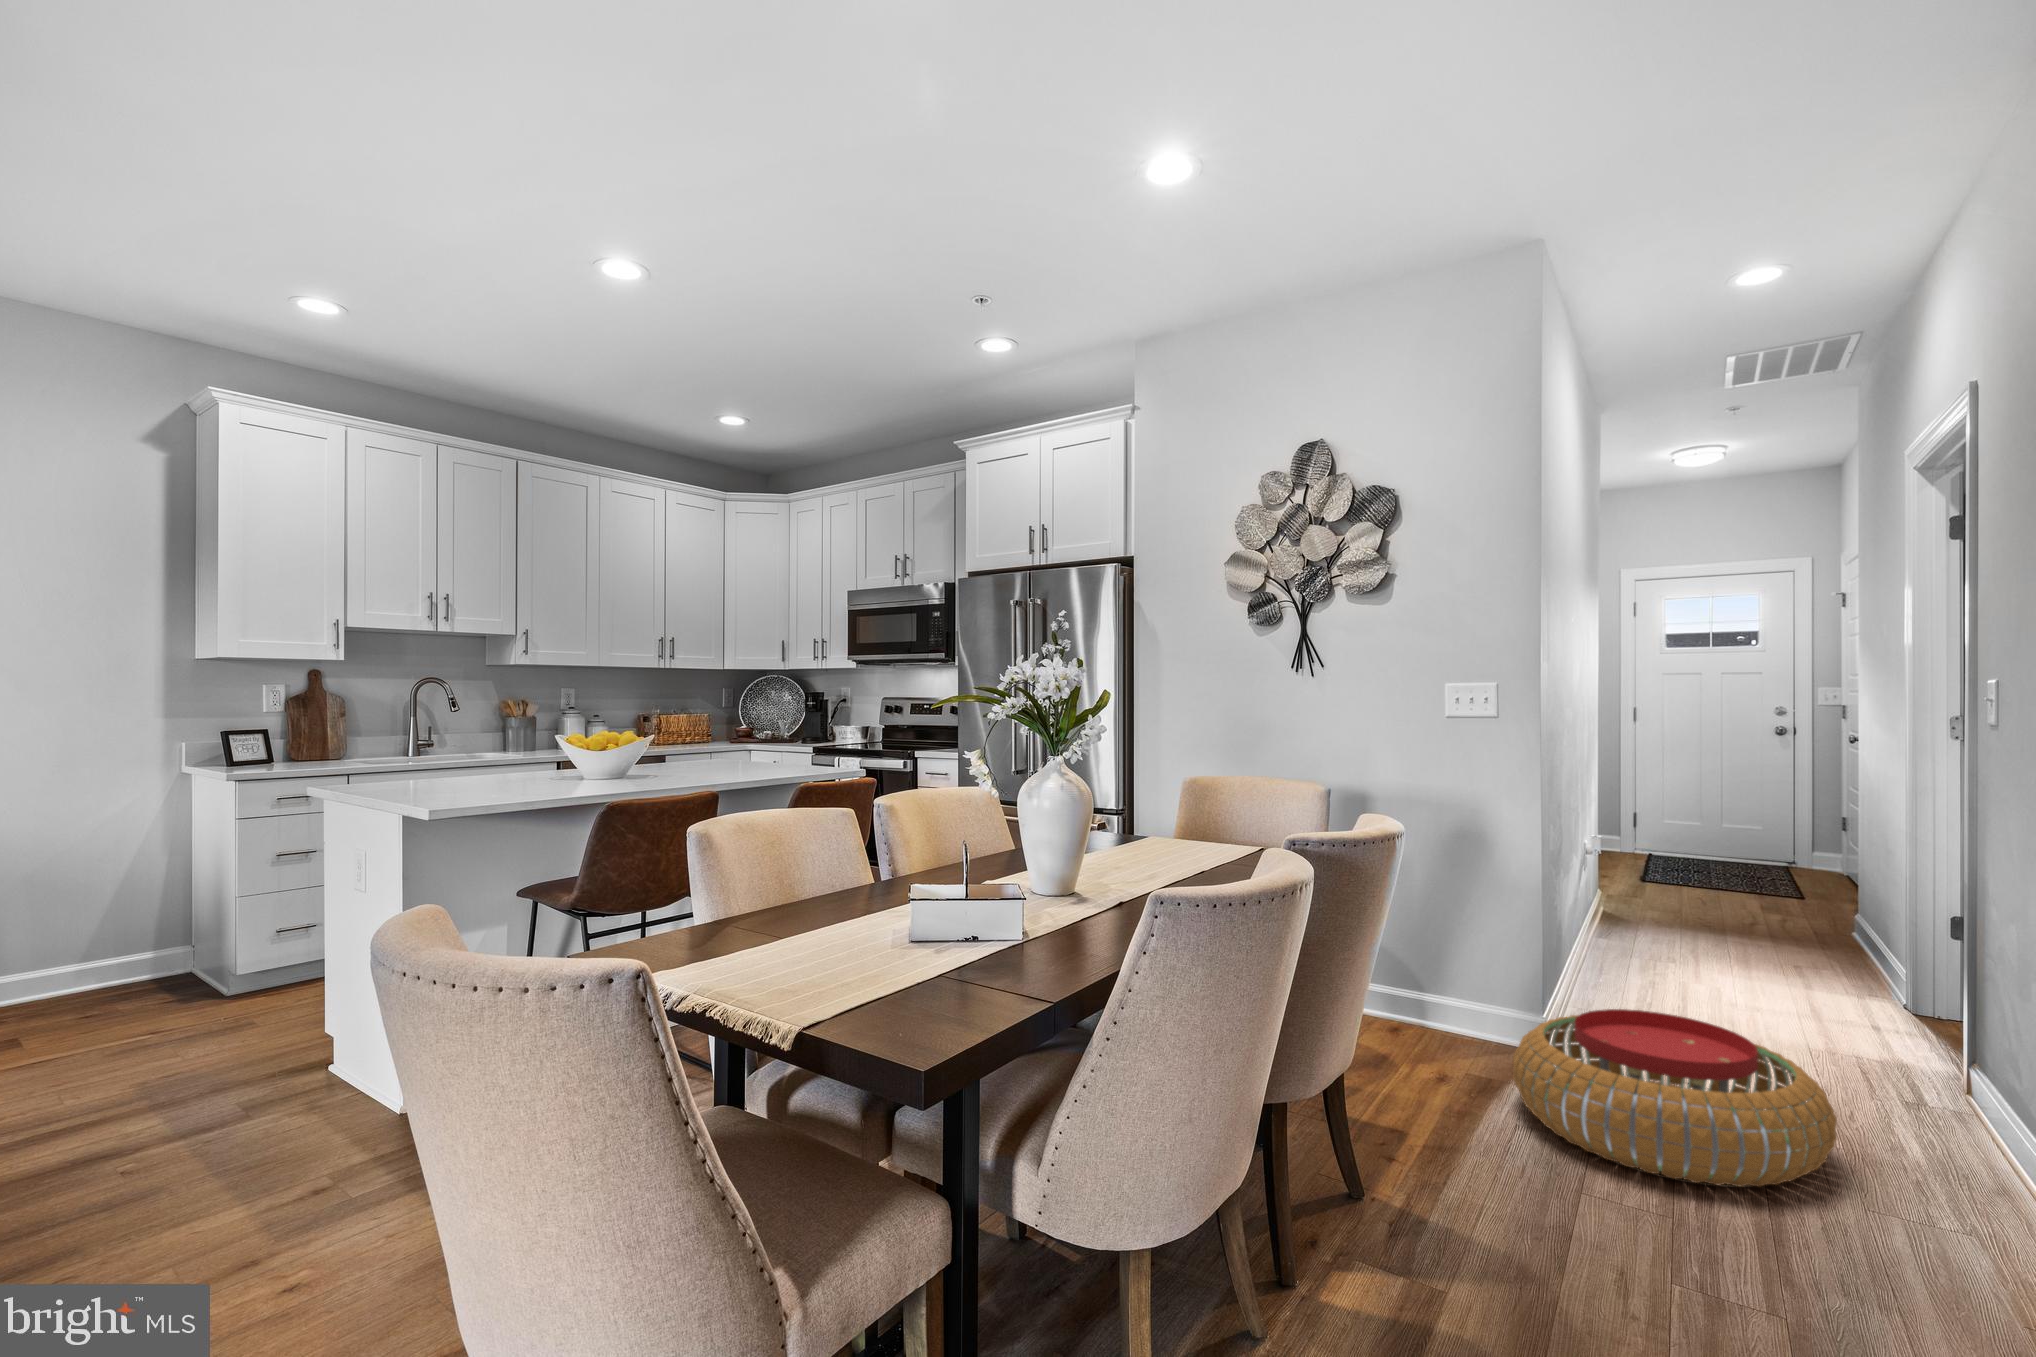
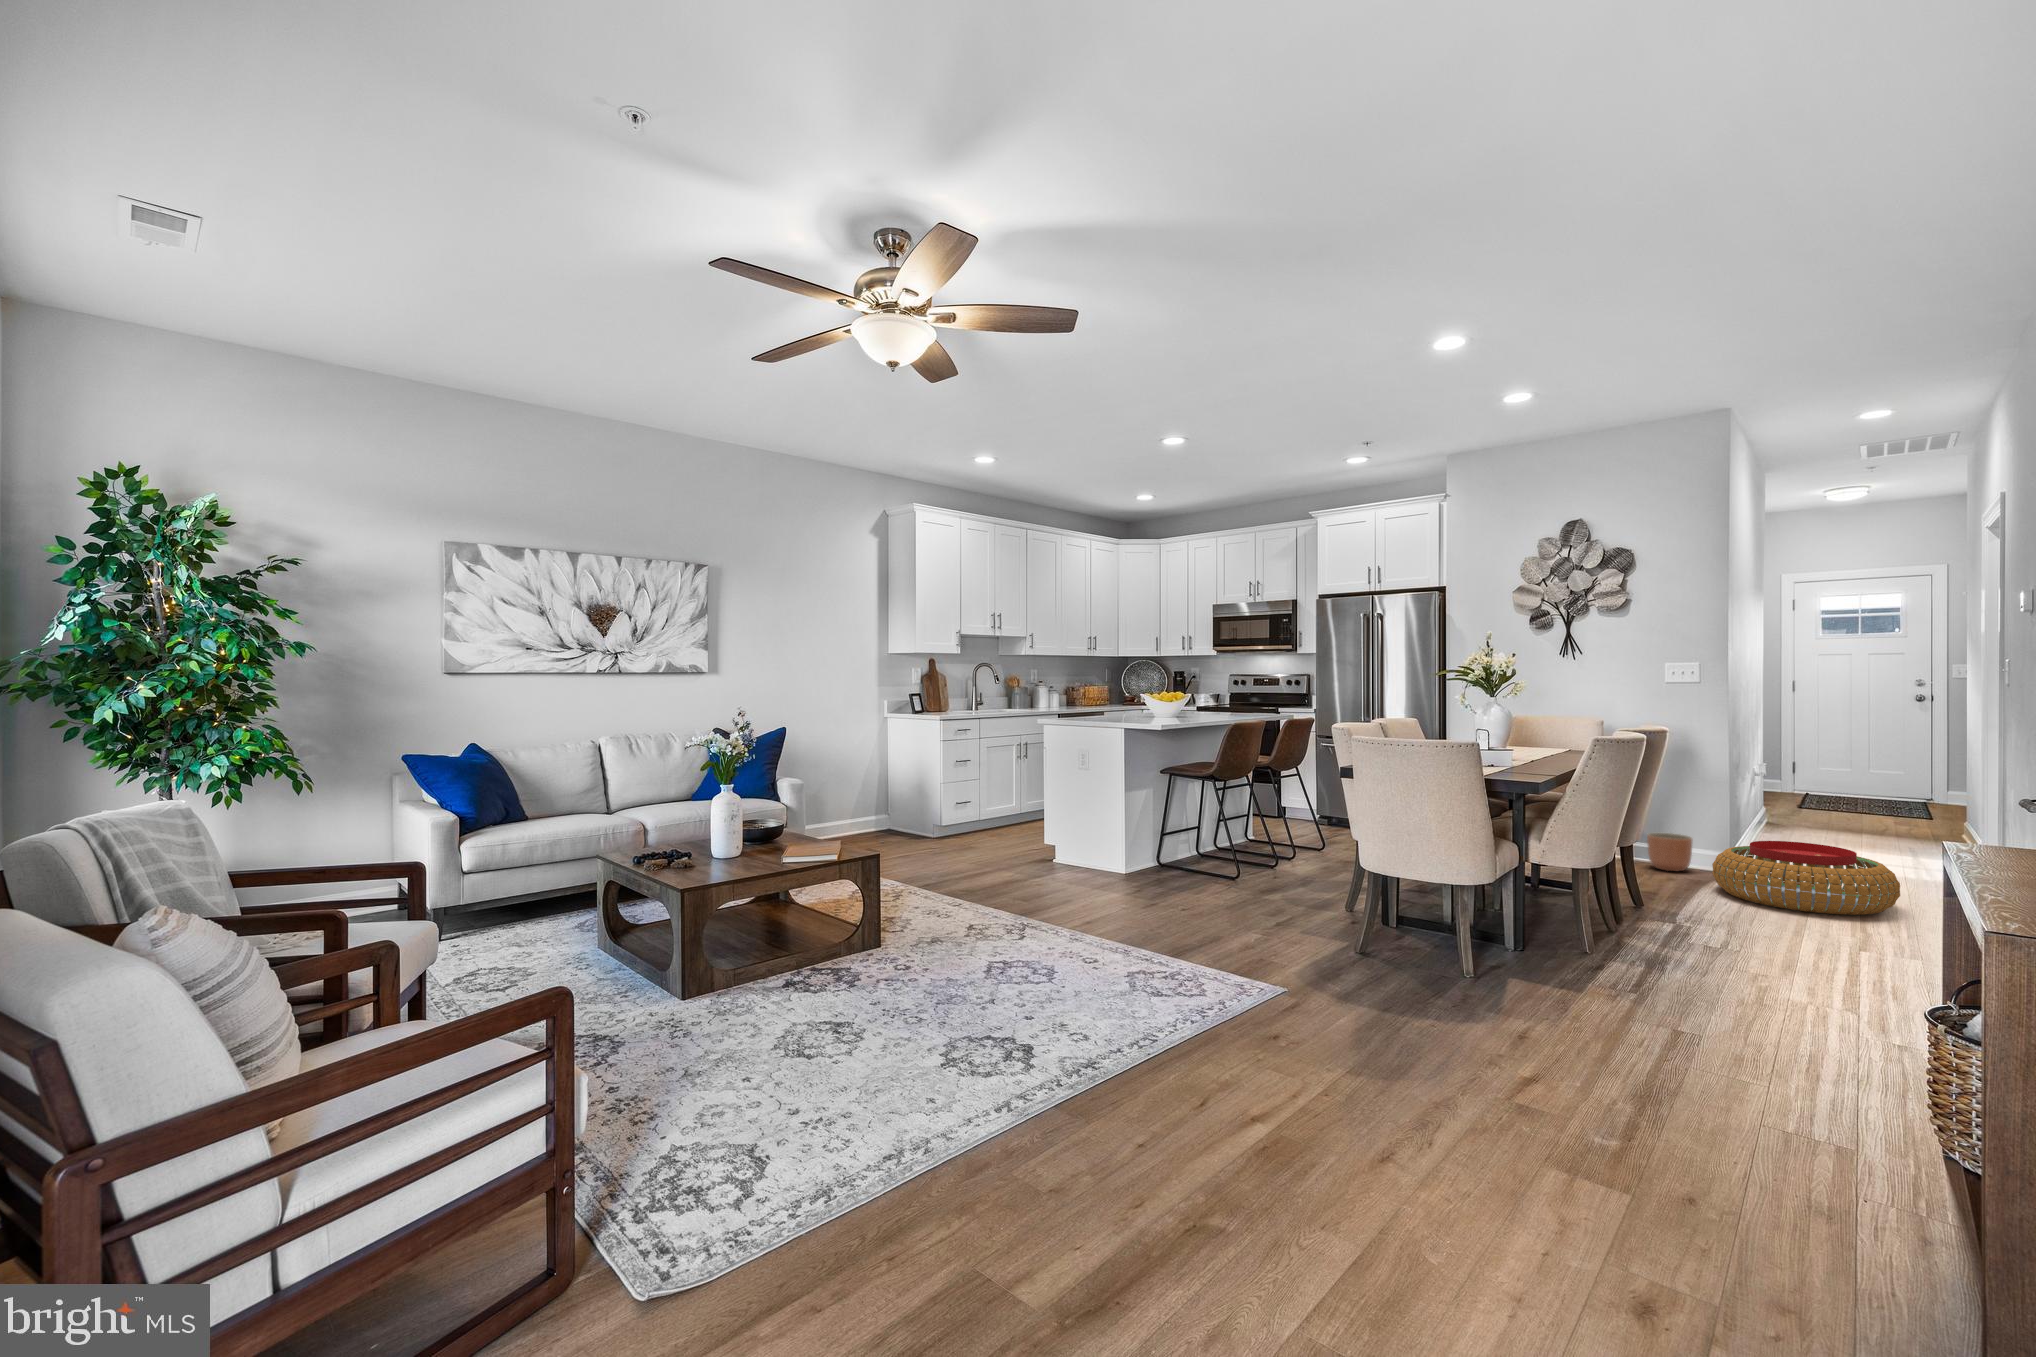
planter: none [1417,975,1487,1049] -> present [1647,833,1692,871]

